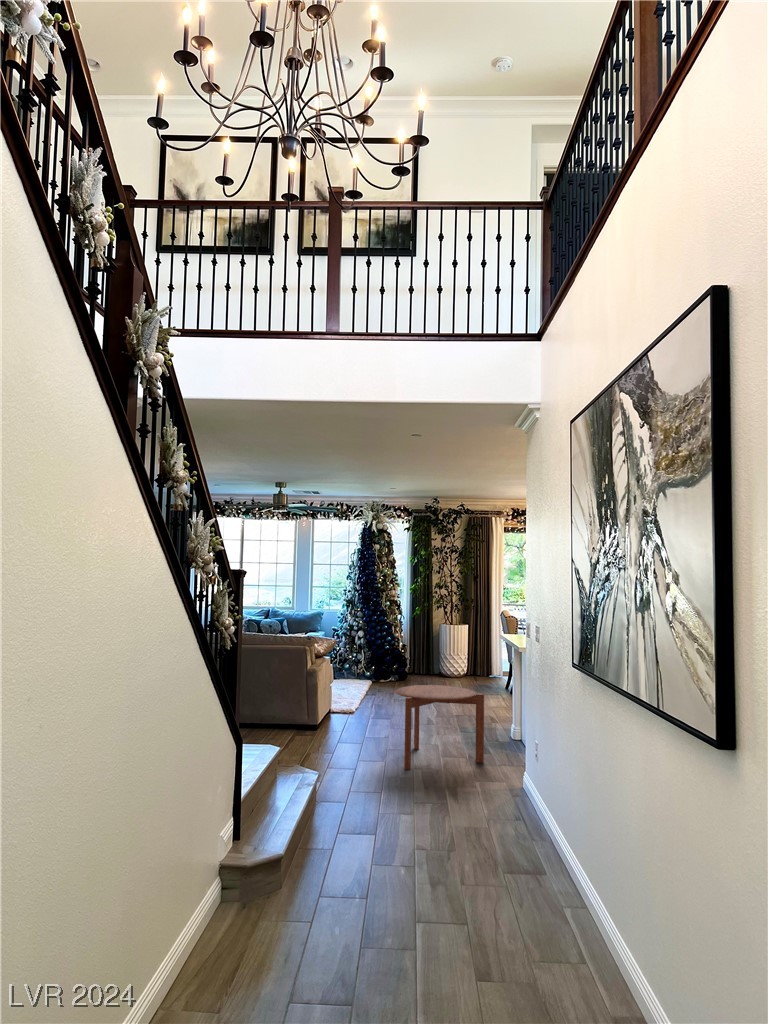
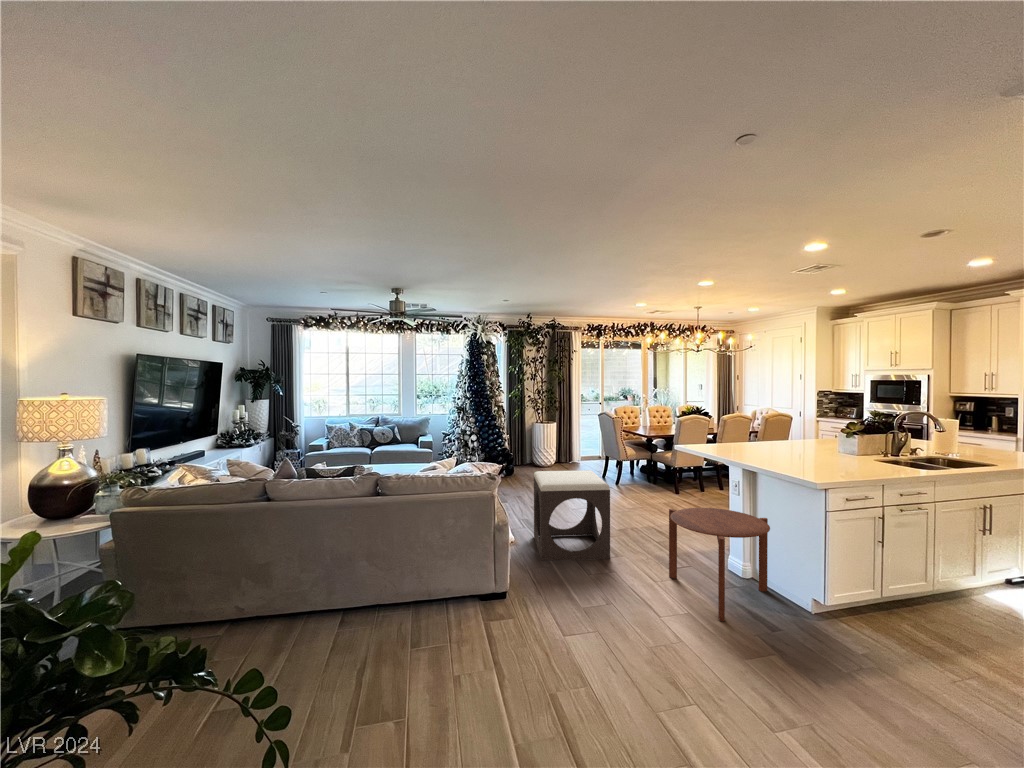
footstool: none [322,654,400,736] -> present [534,470,610,561]

